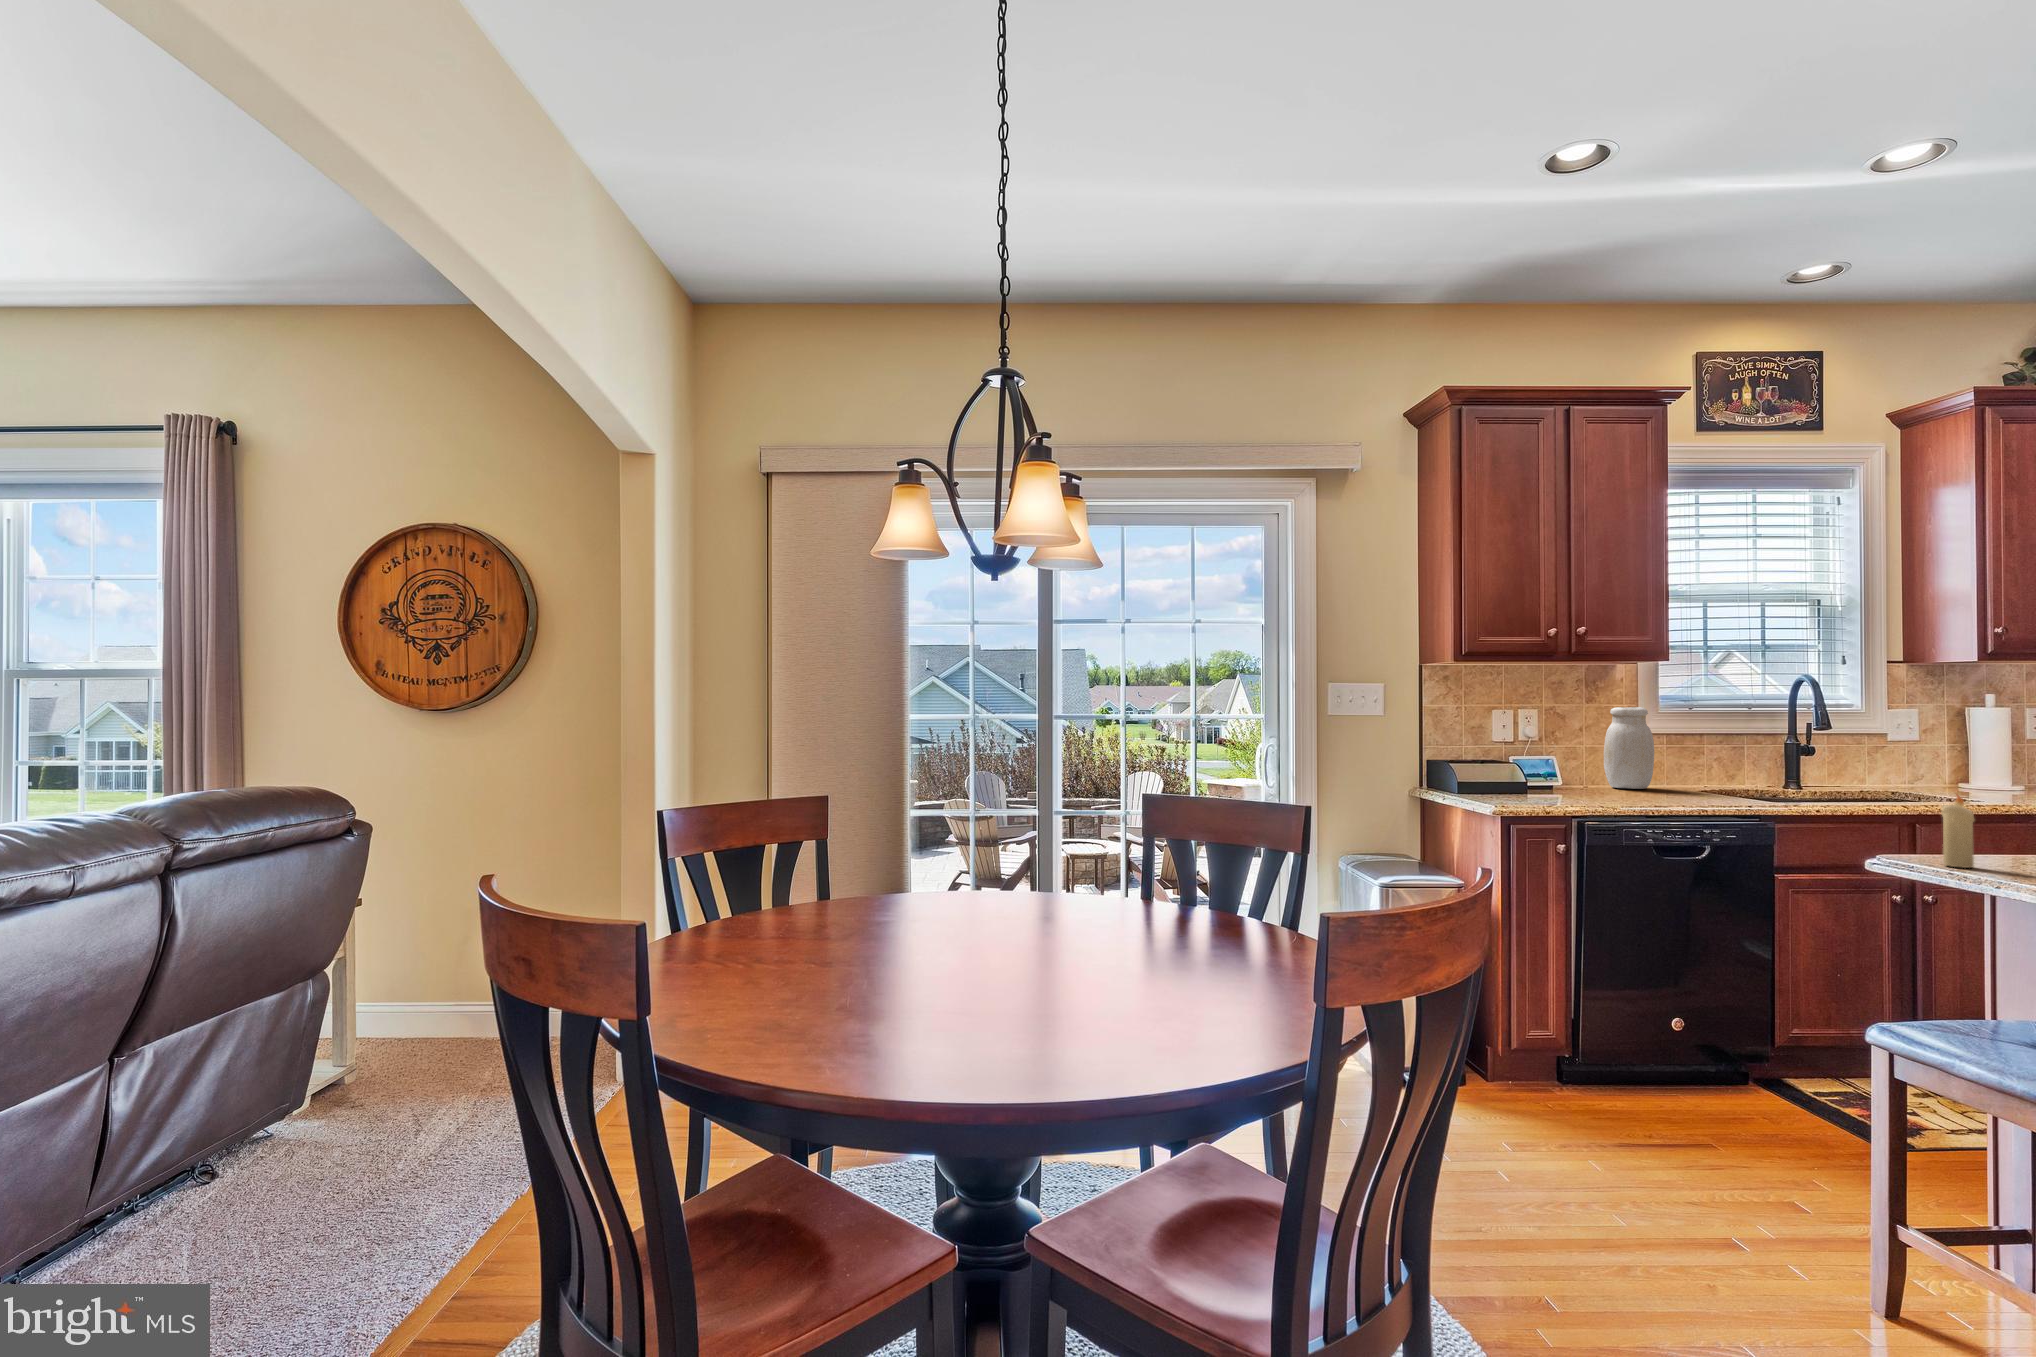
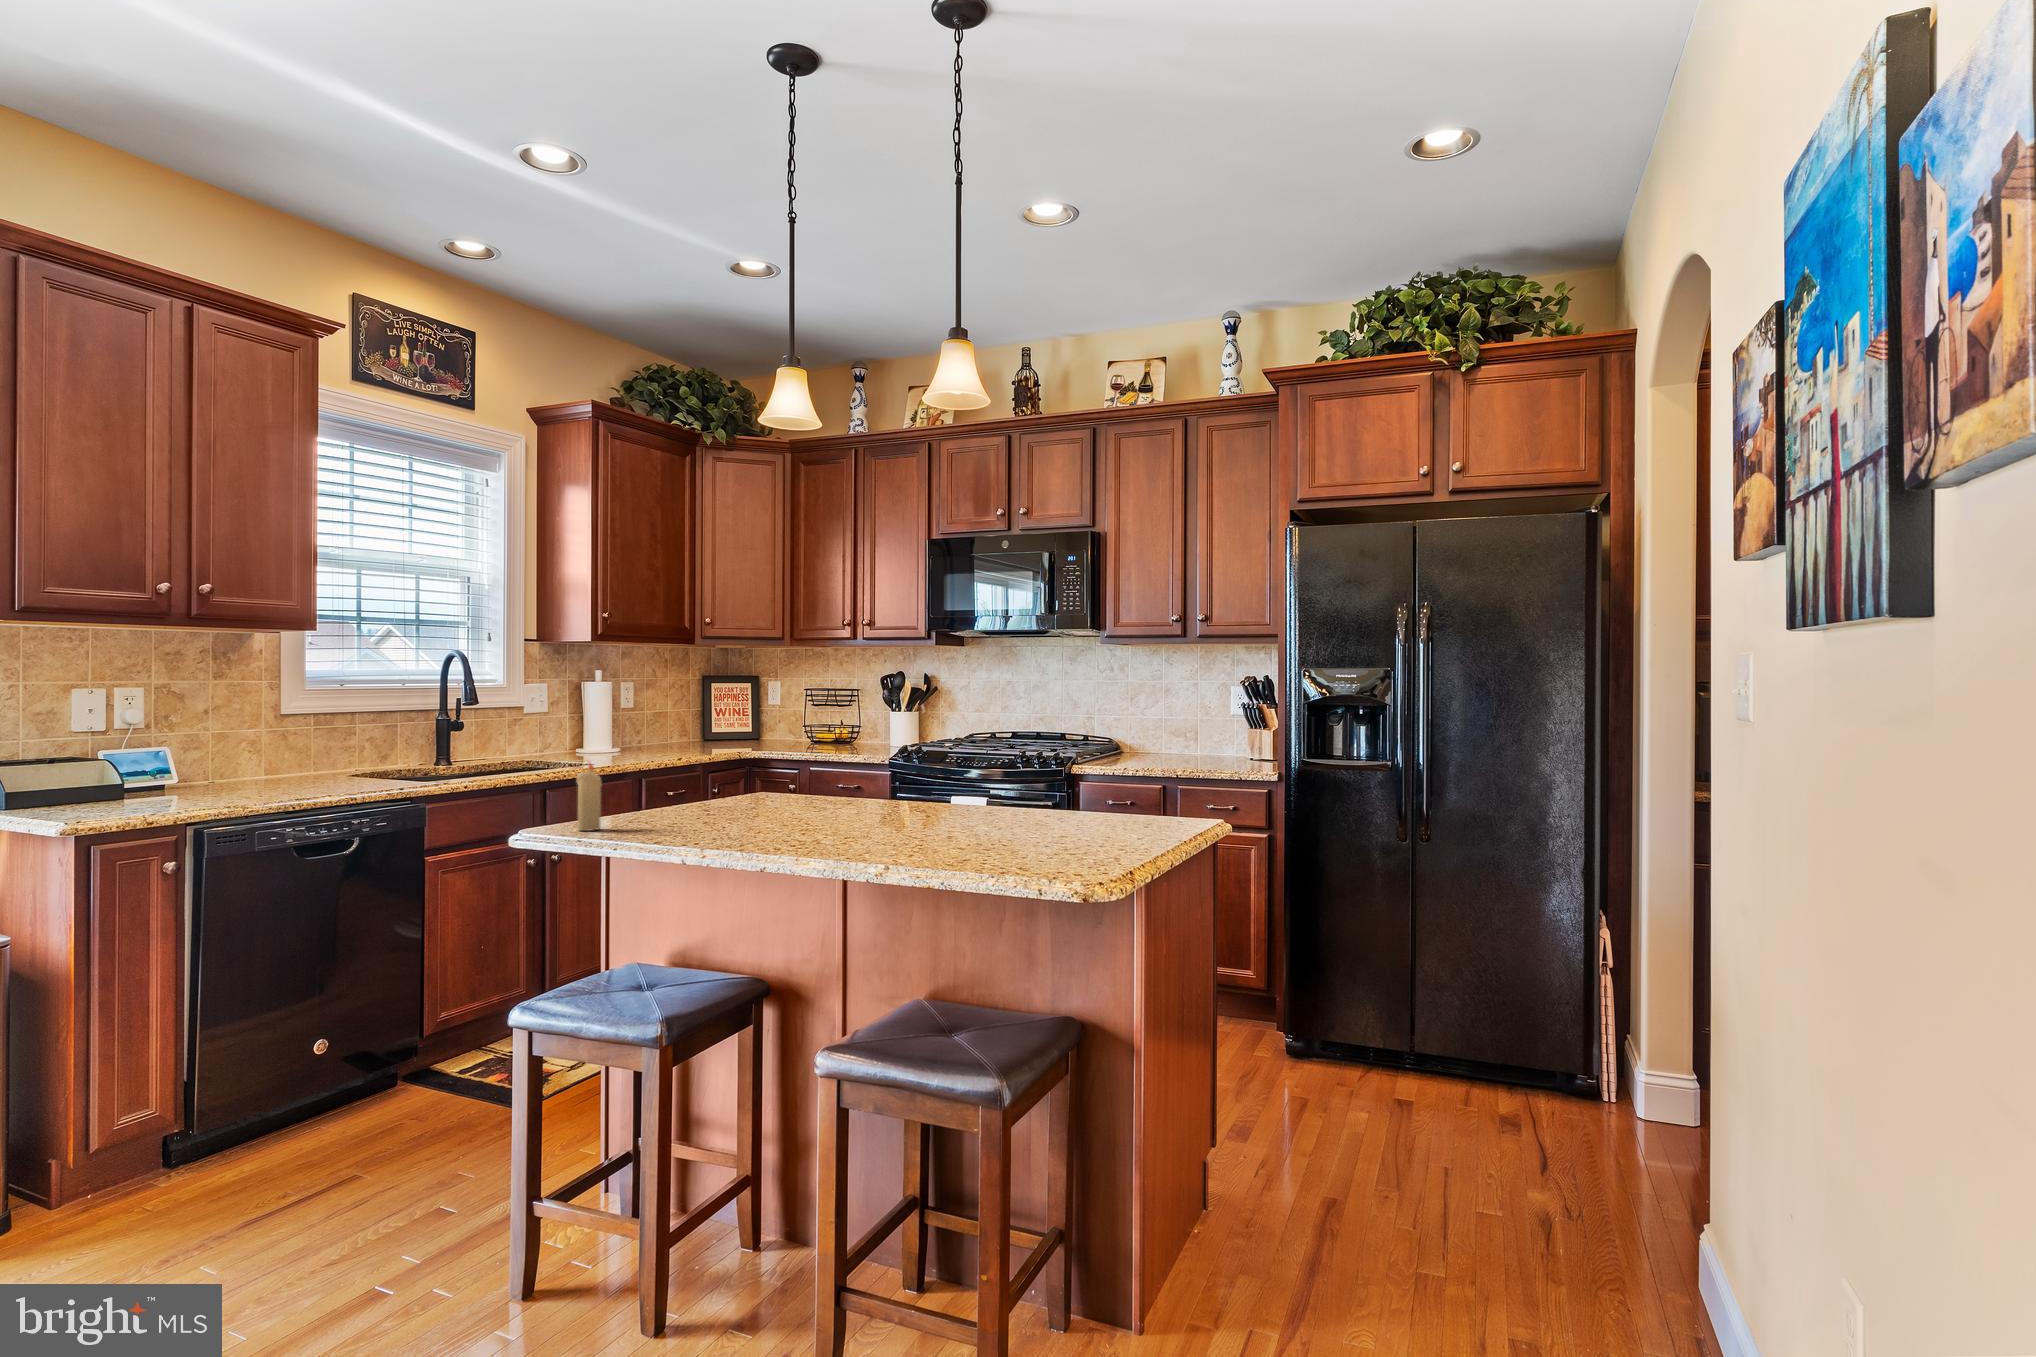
jar: present [1604,707,1654,789] -> none [235,685,298,781]

